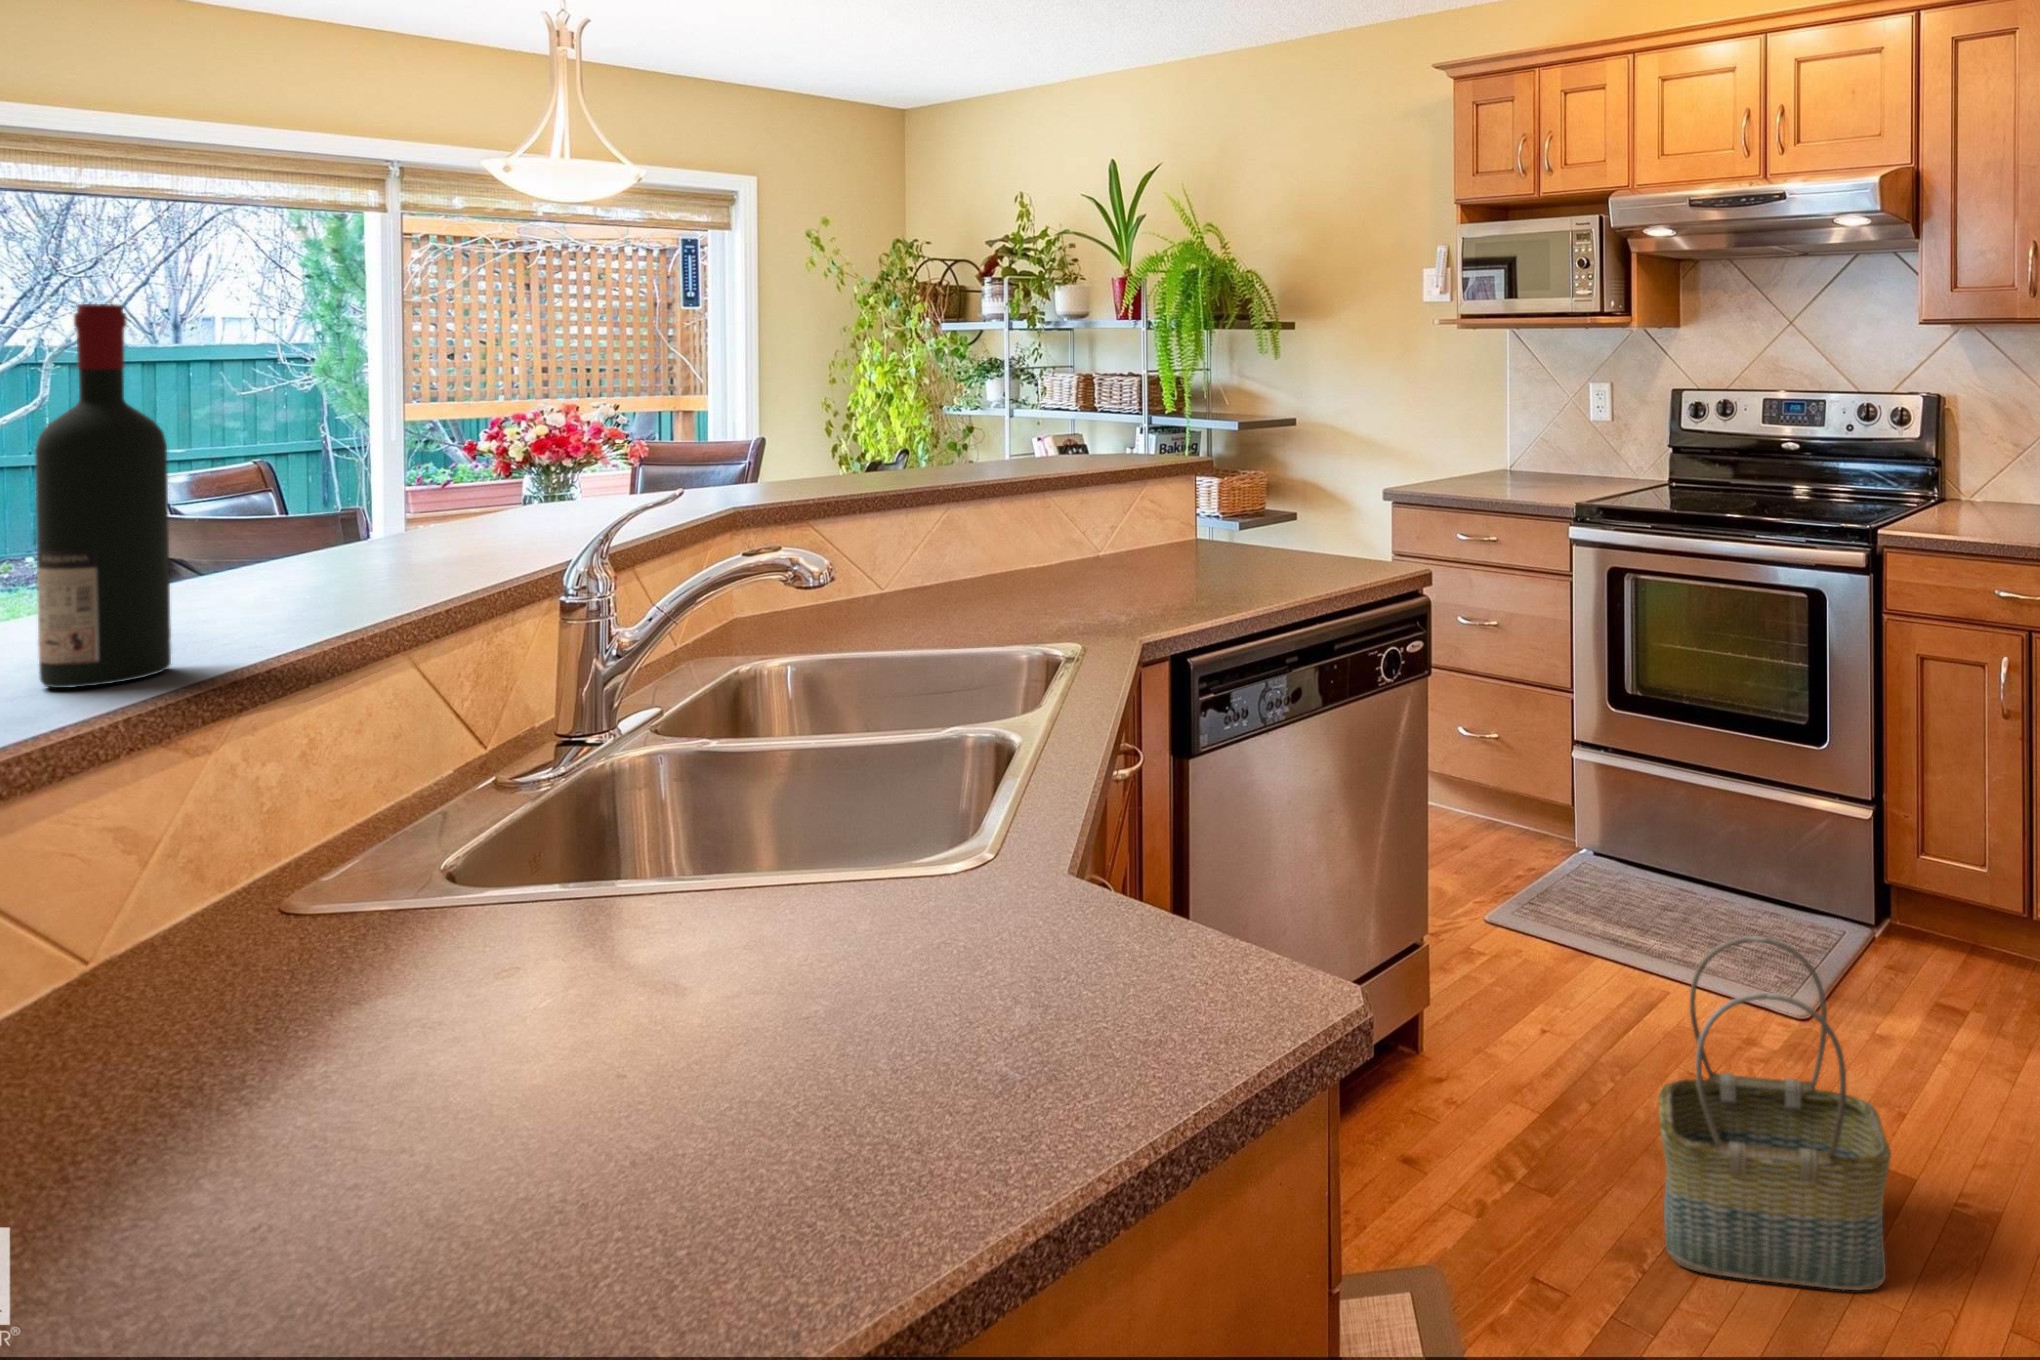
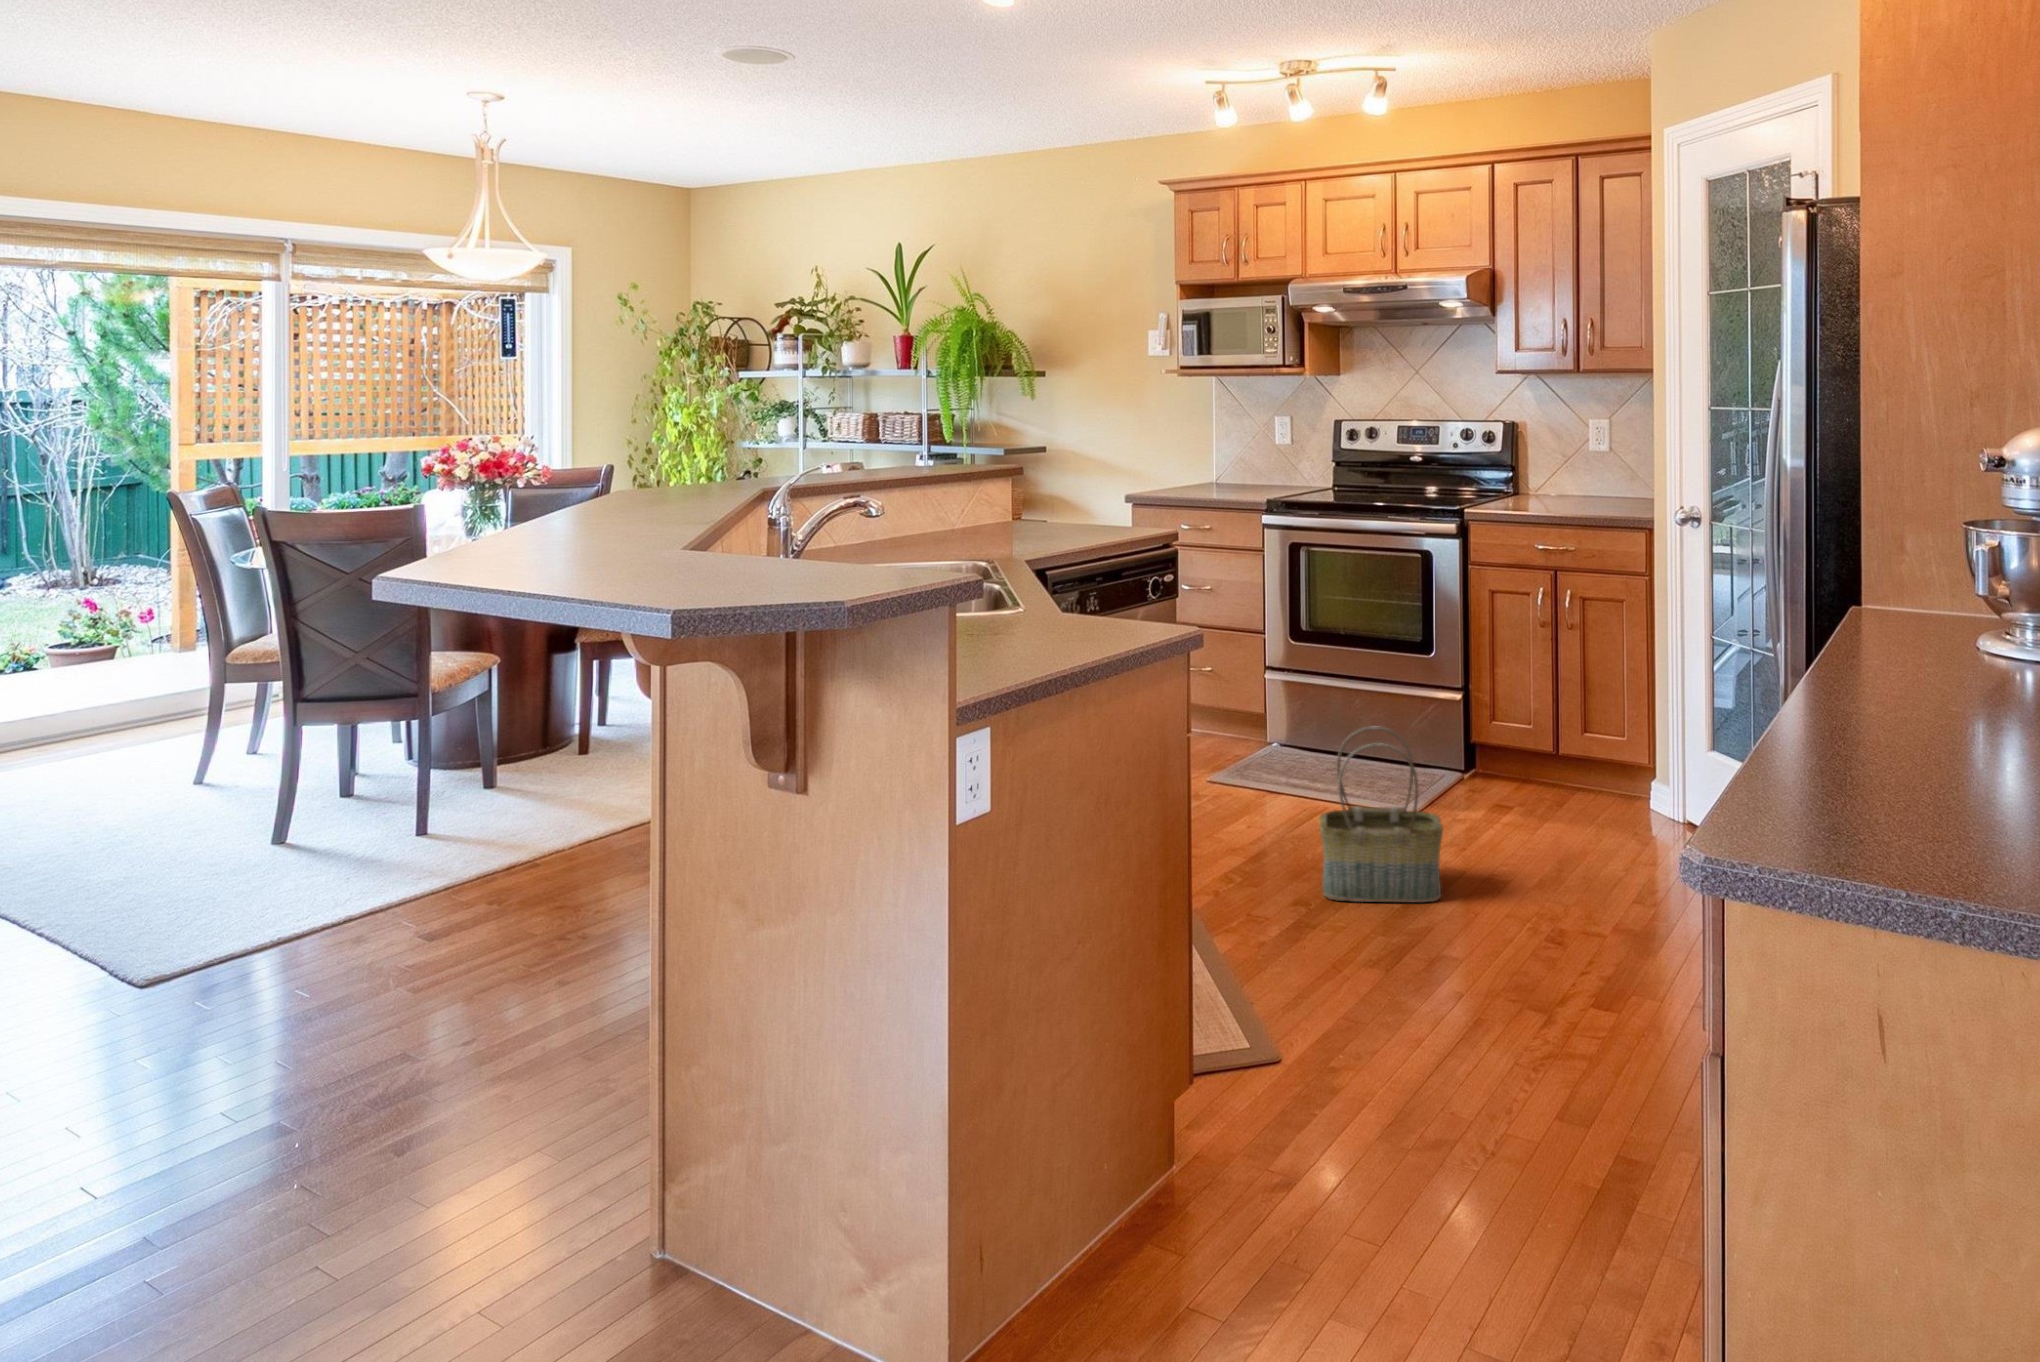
wine bottle: present [35,304,171,688] -> none [618,376,664,540]

